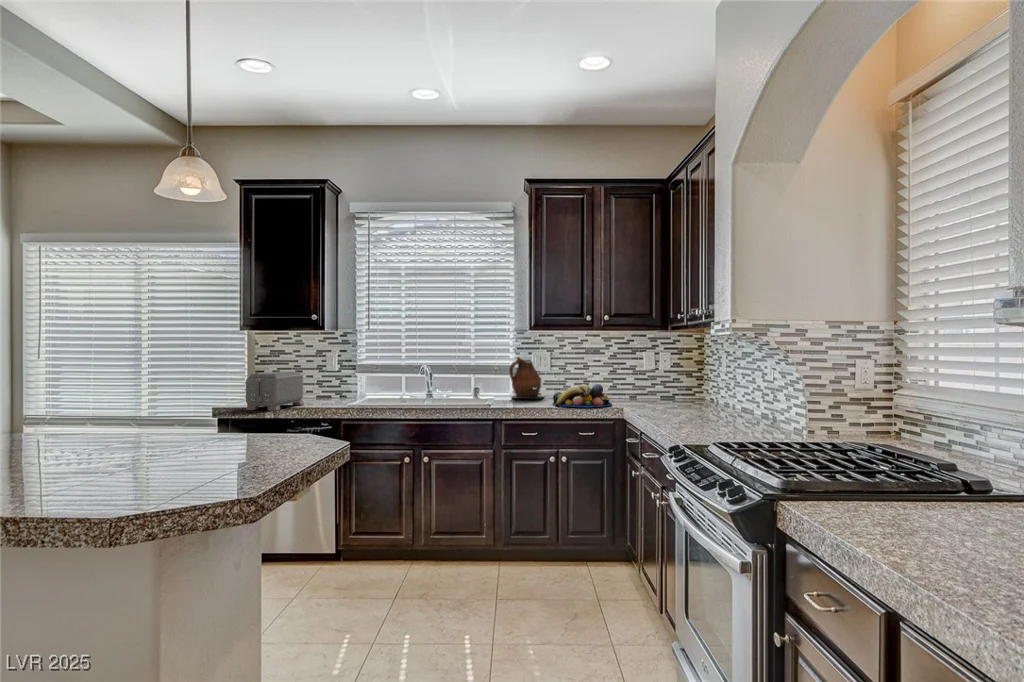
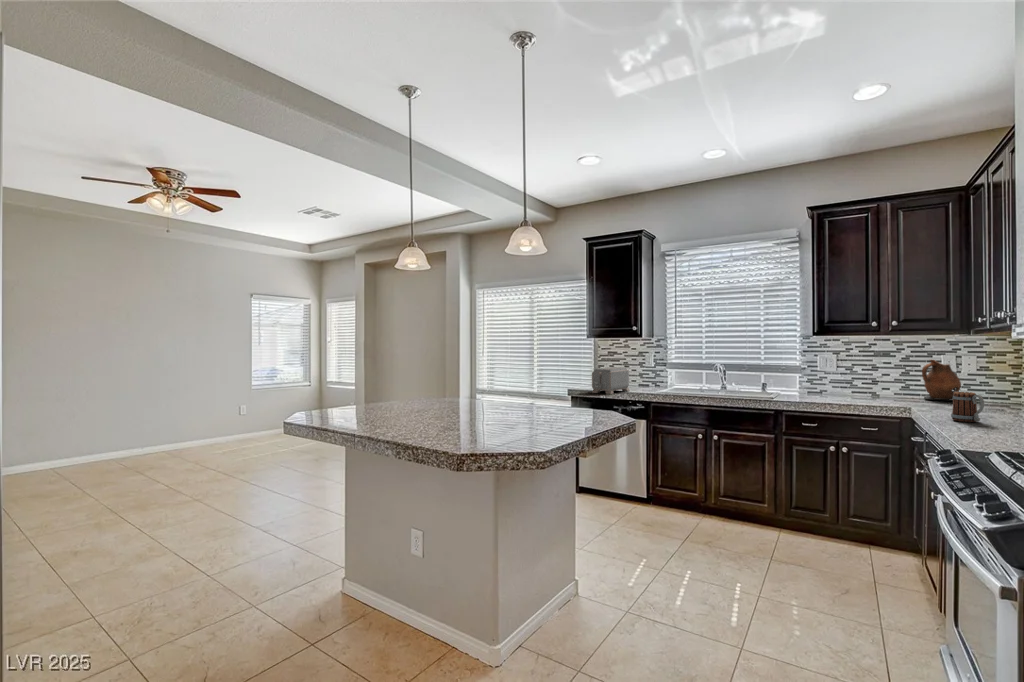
ceramic pitcher: present [509,357,543,399] -> present [922,360,961,400]
fruit bowl: present [553,384,612,407] -> none [833,384,896,405]
mug: none [678,388,708,421] -> present [951,392,984,422]

